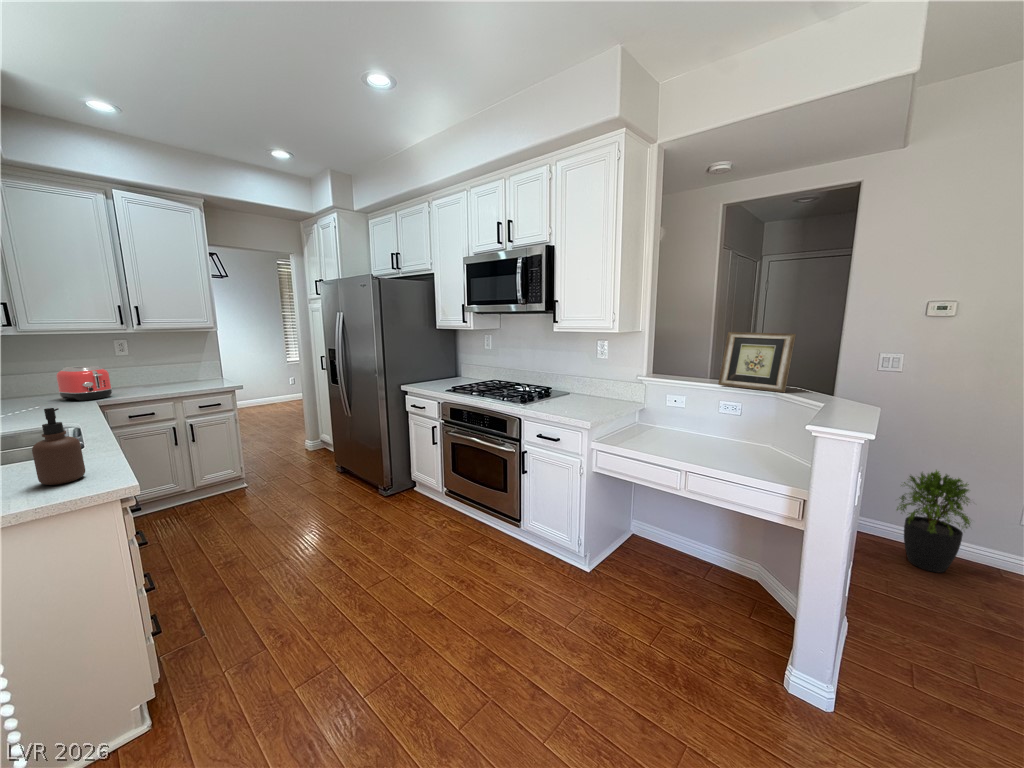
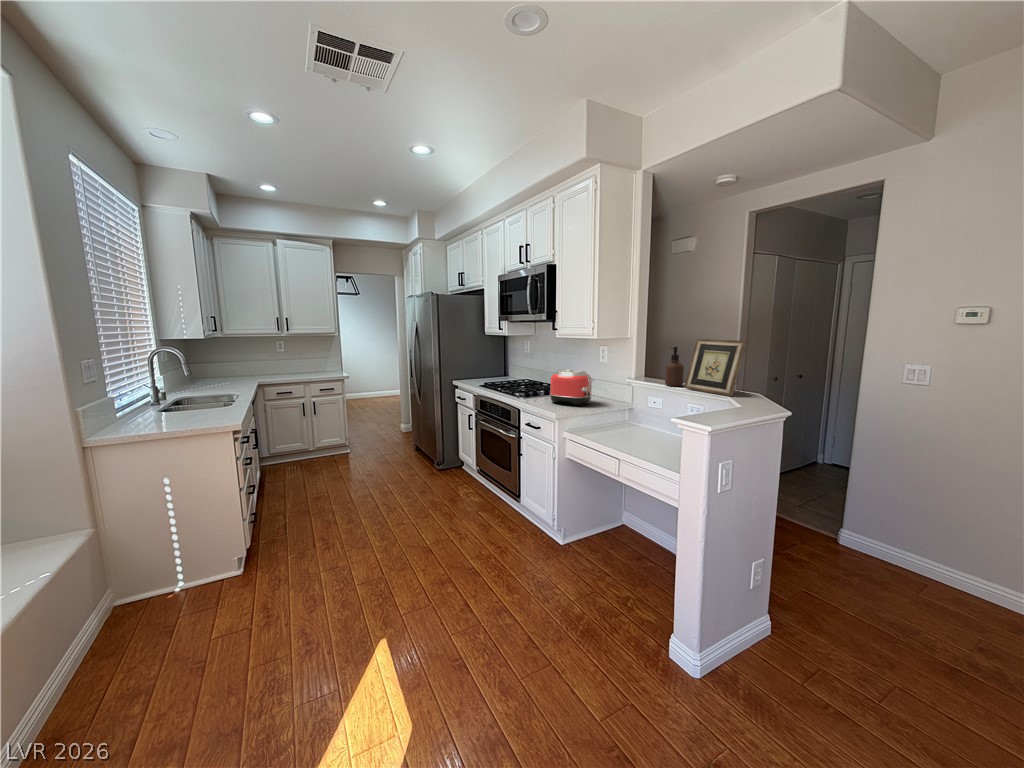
toaster: present [56,366,112,401] -> present [550,370,594,406]
soap dispenser: present [32,408,85,485] -> present [665,347,684,386]
potted plant: present [897,470,970,572] -> none [899,493,996,610]

